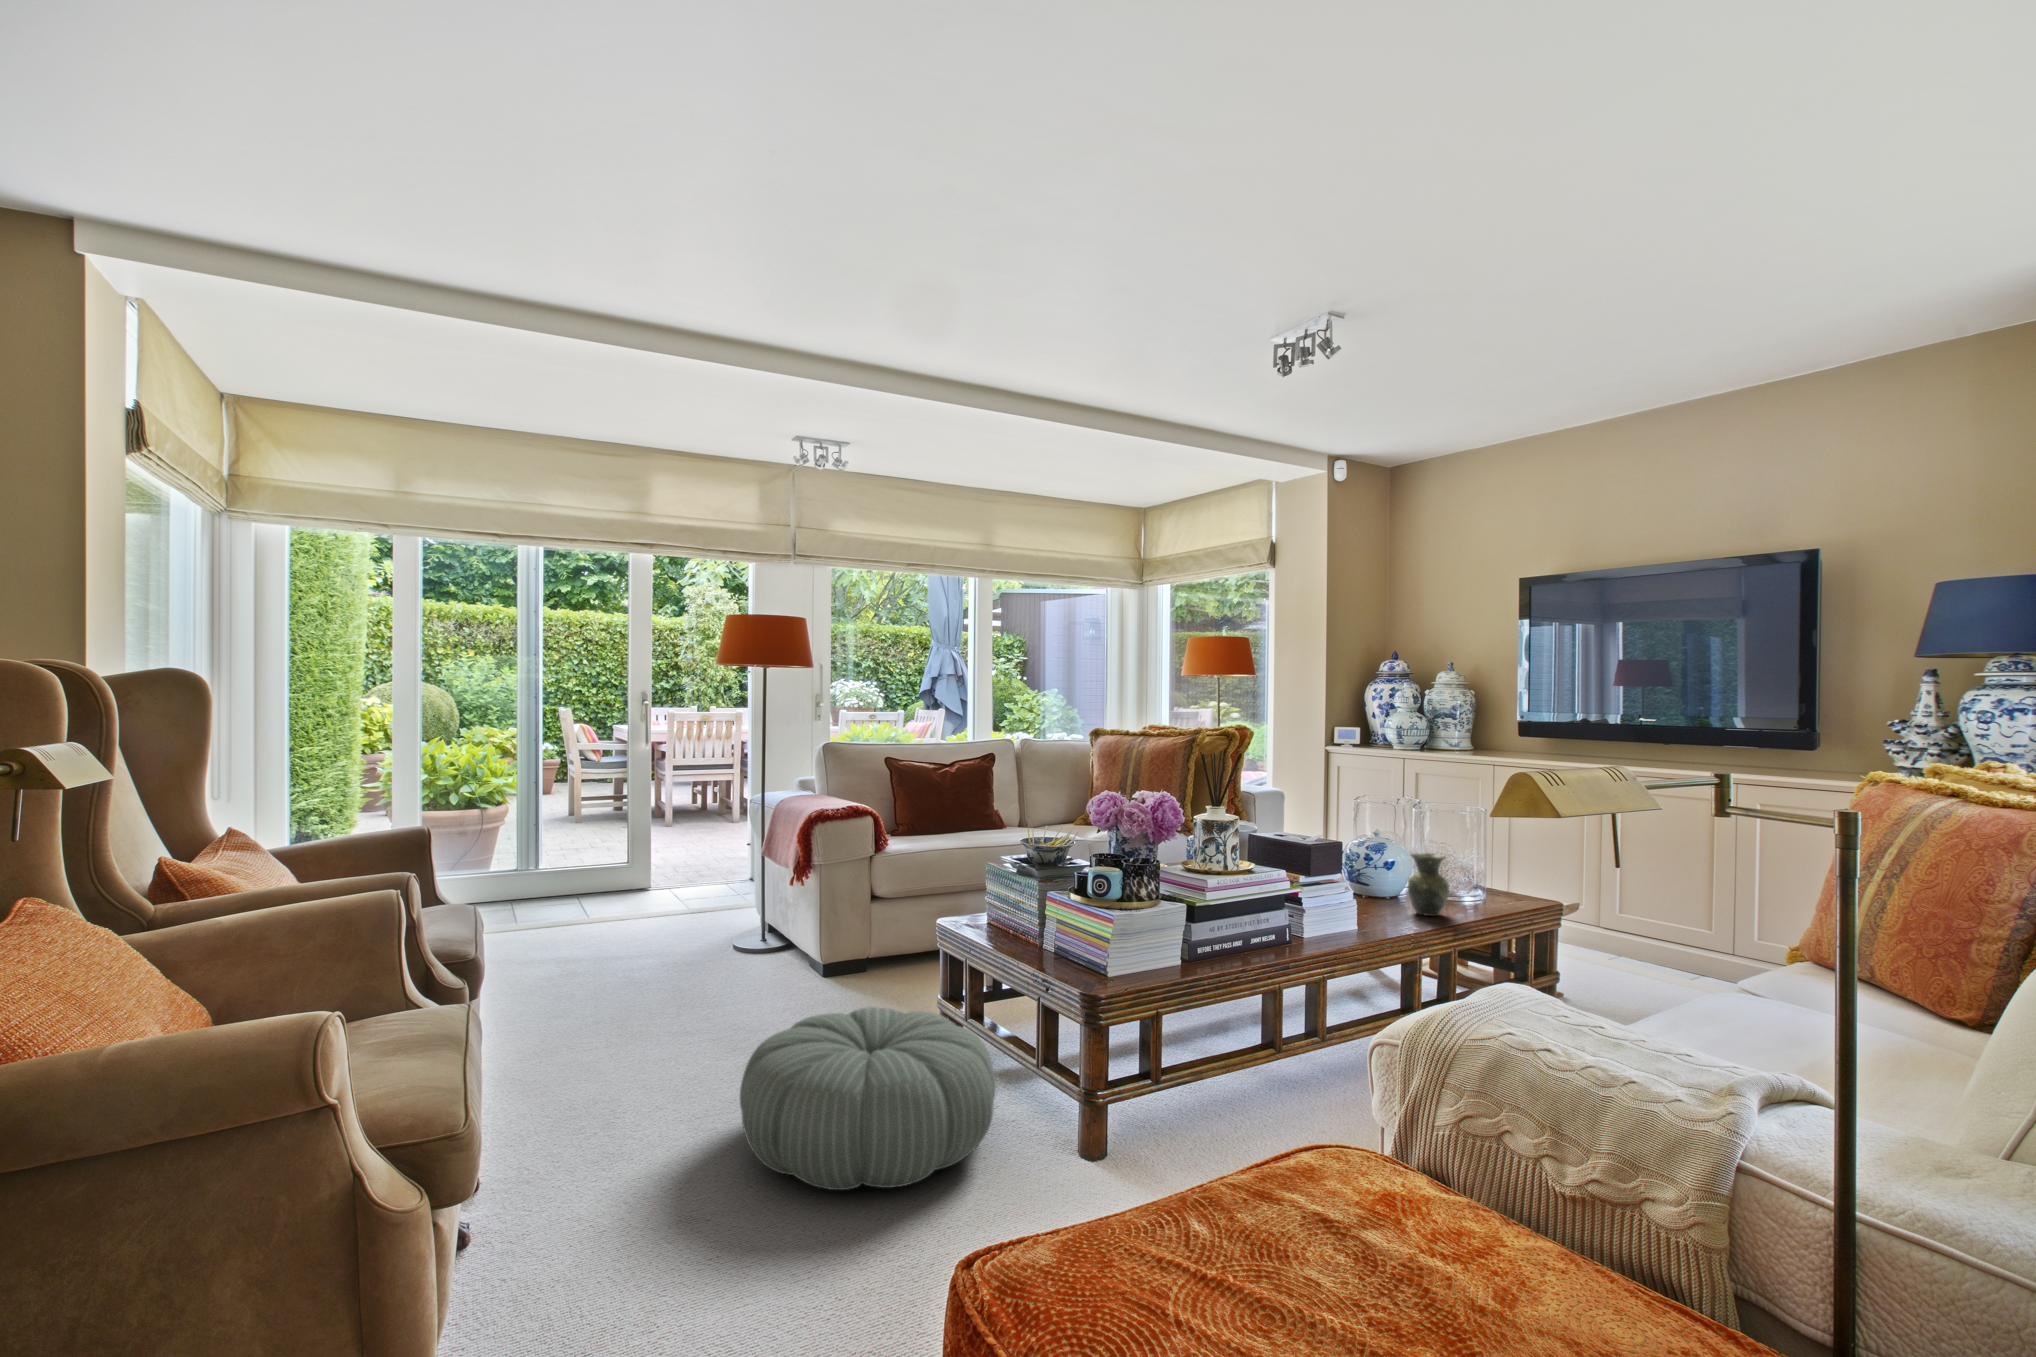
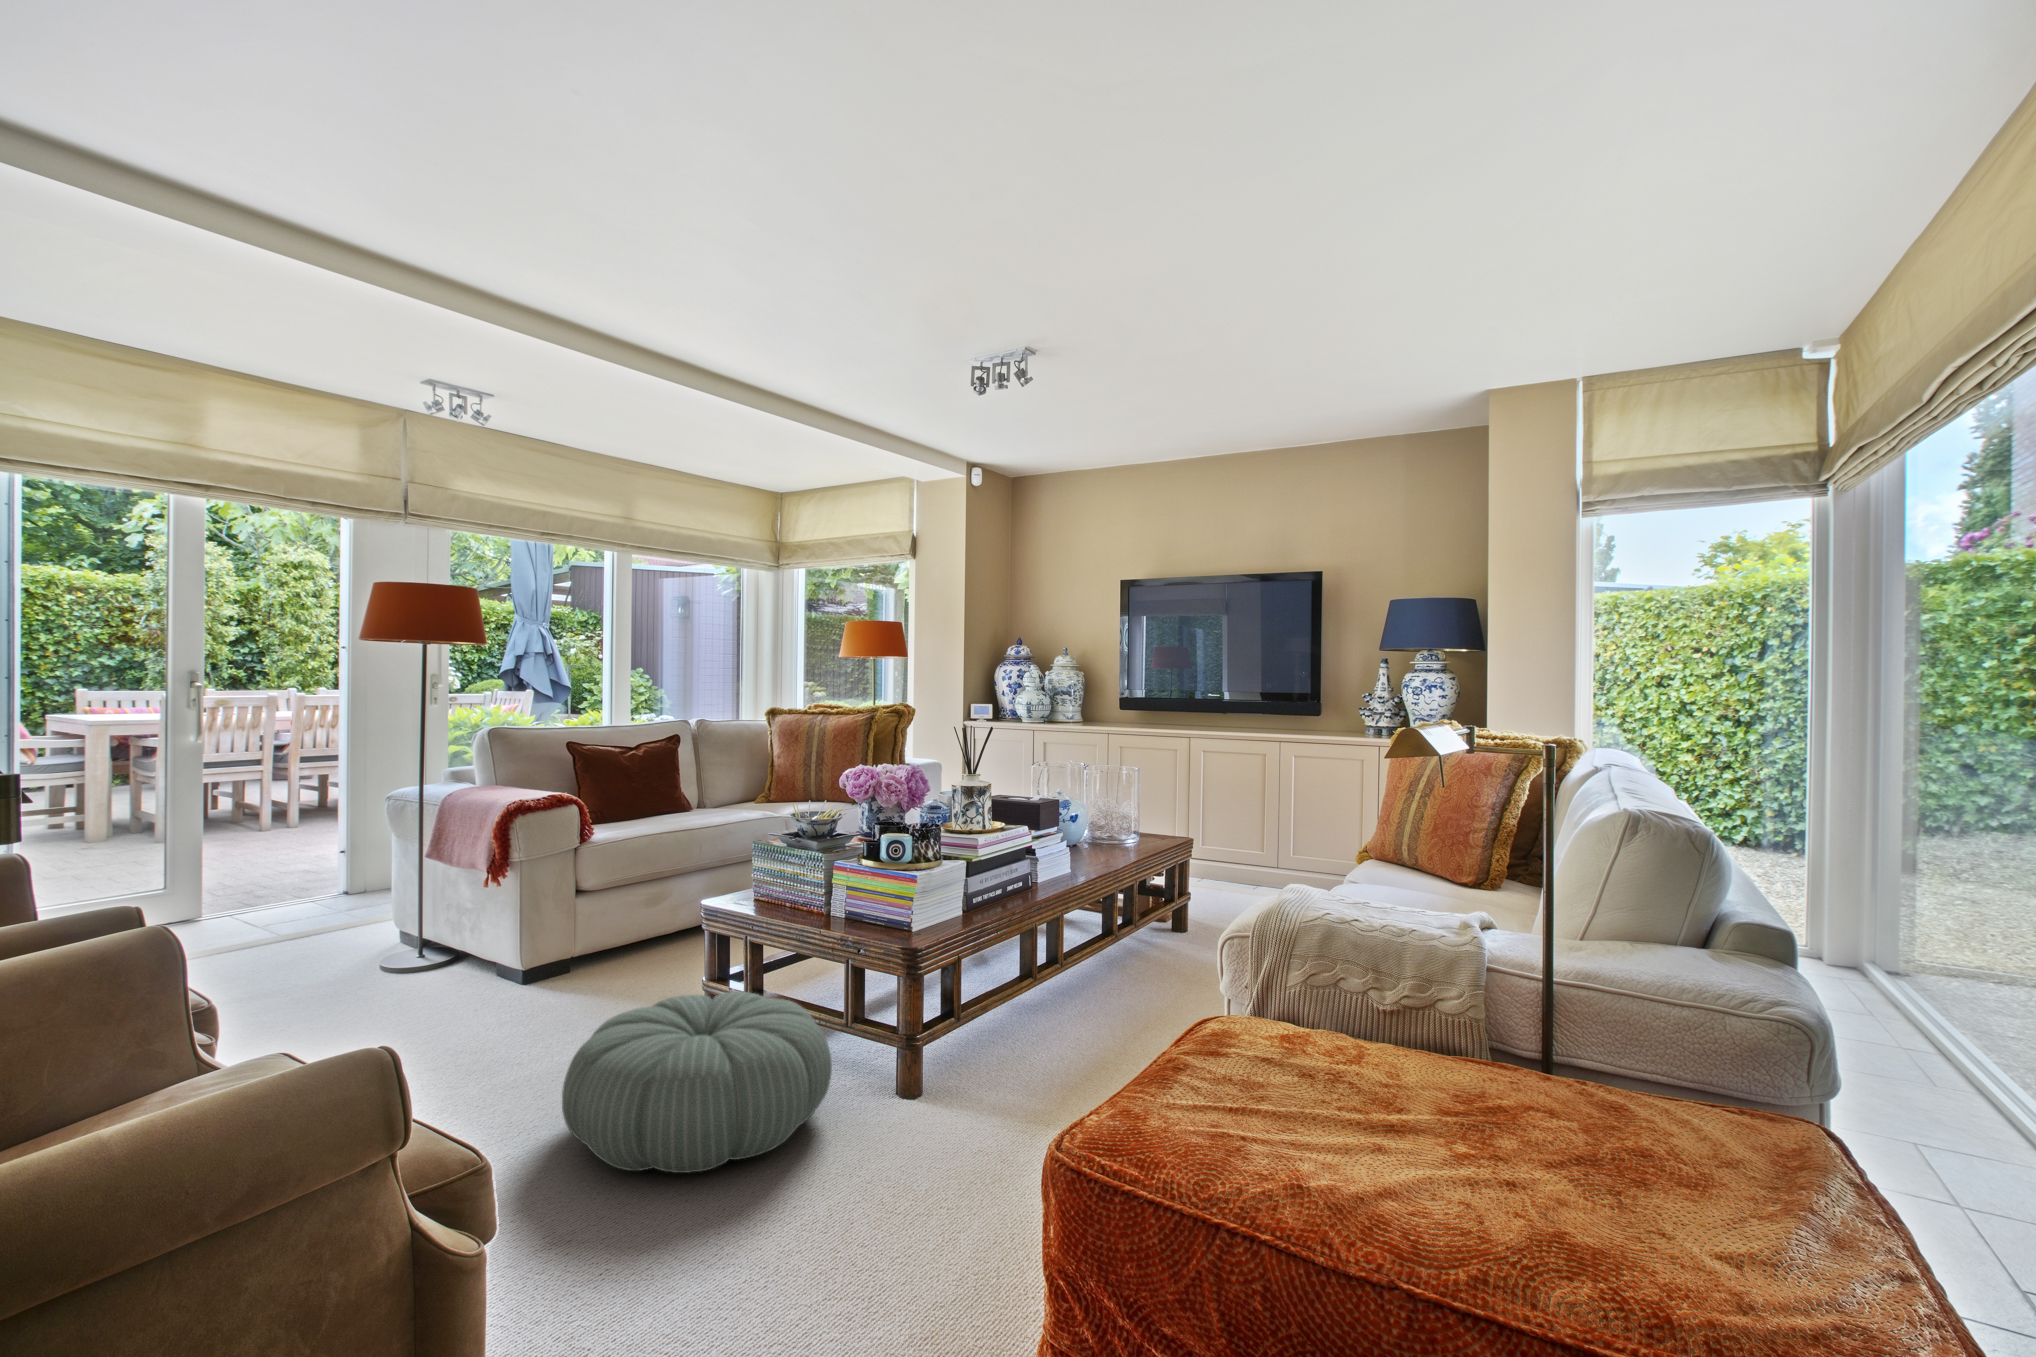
vase: present [1408,853,1449,916] -> none [1098,806,1129,855]

